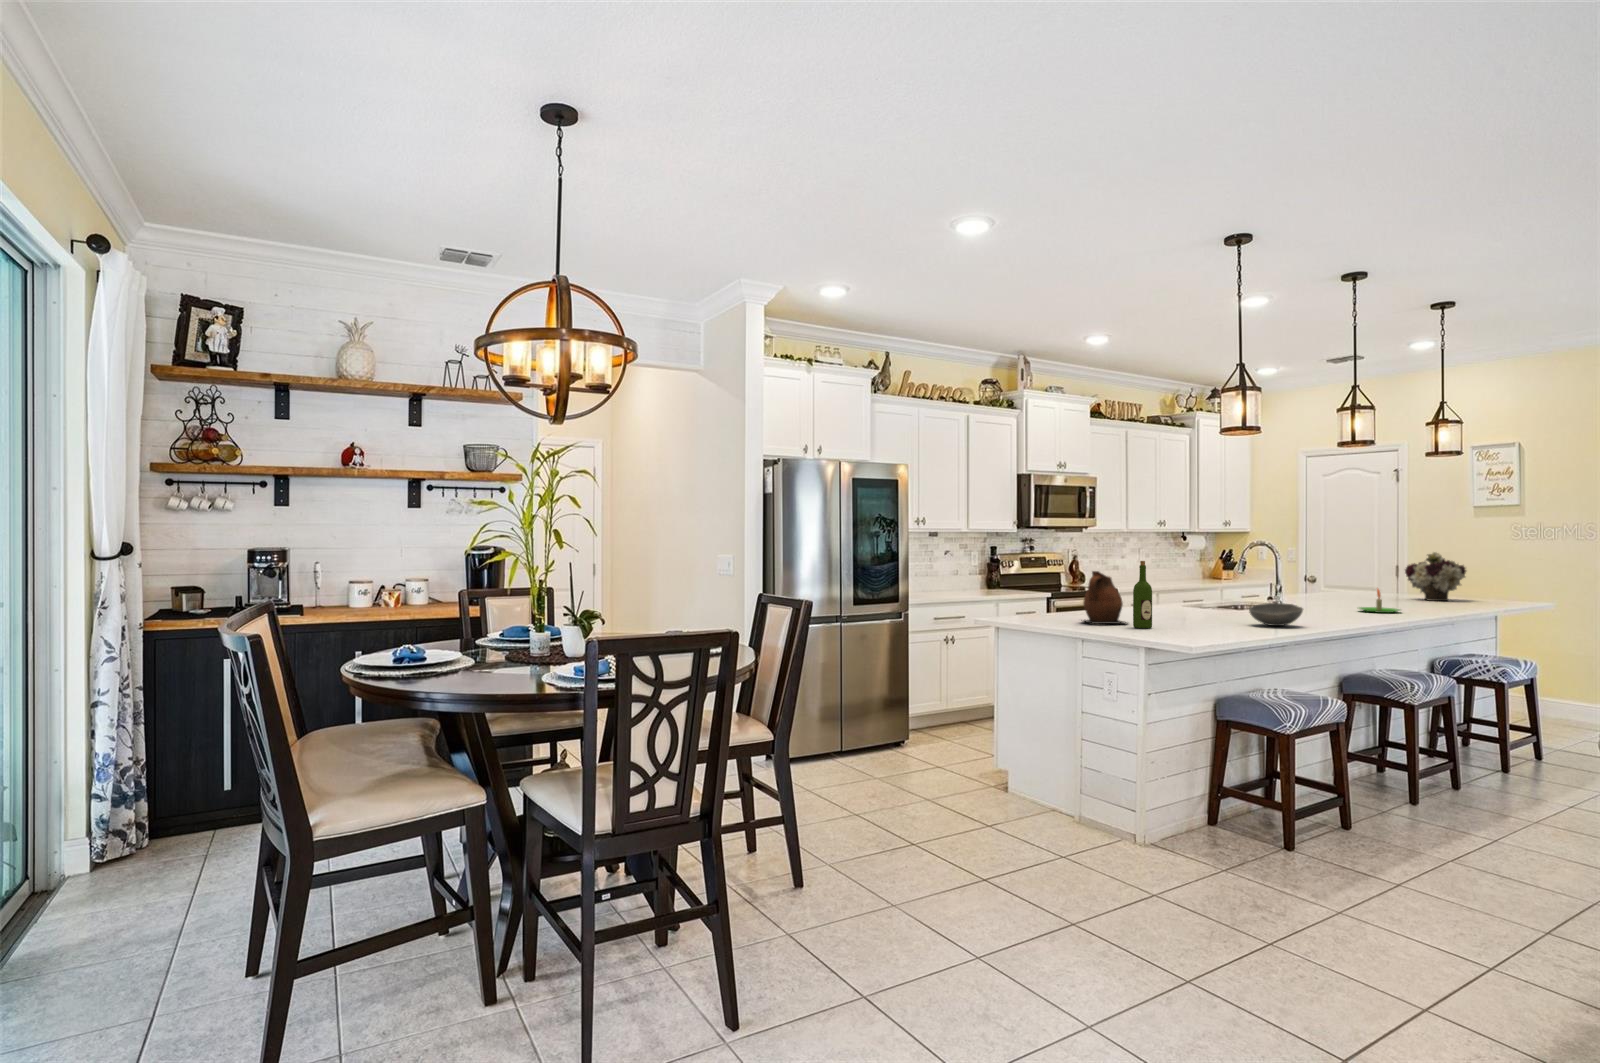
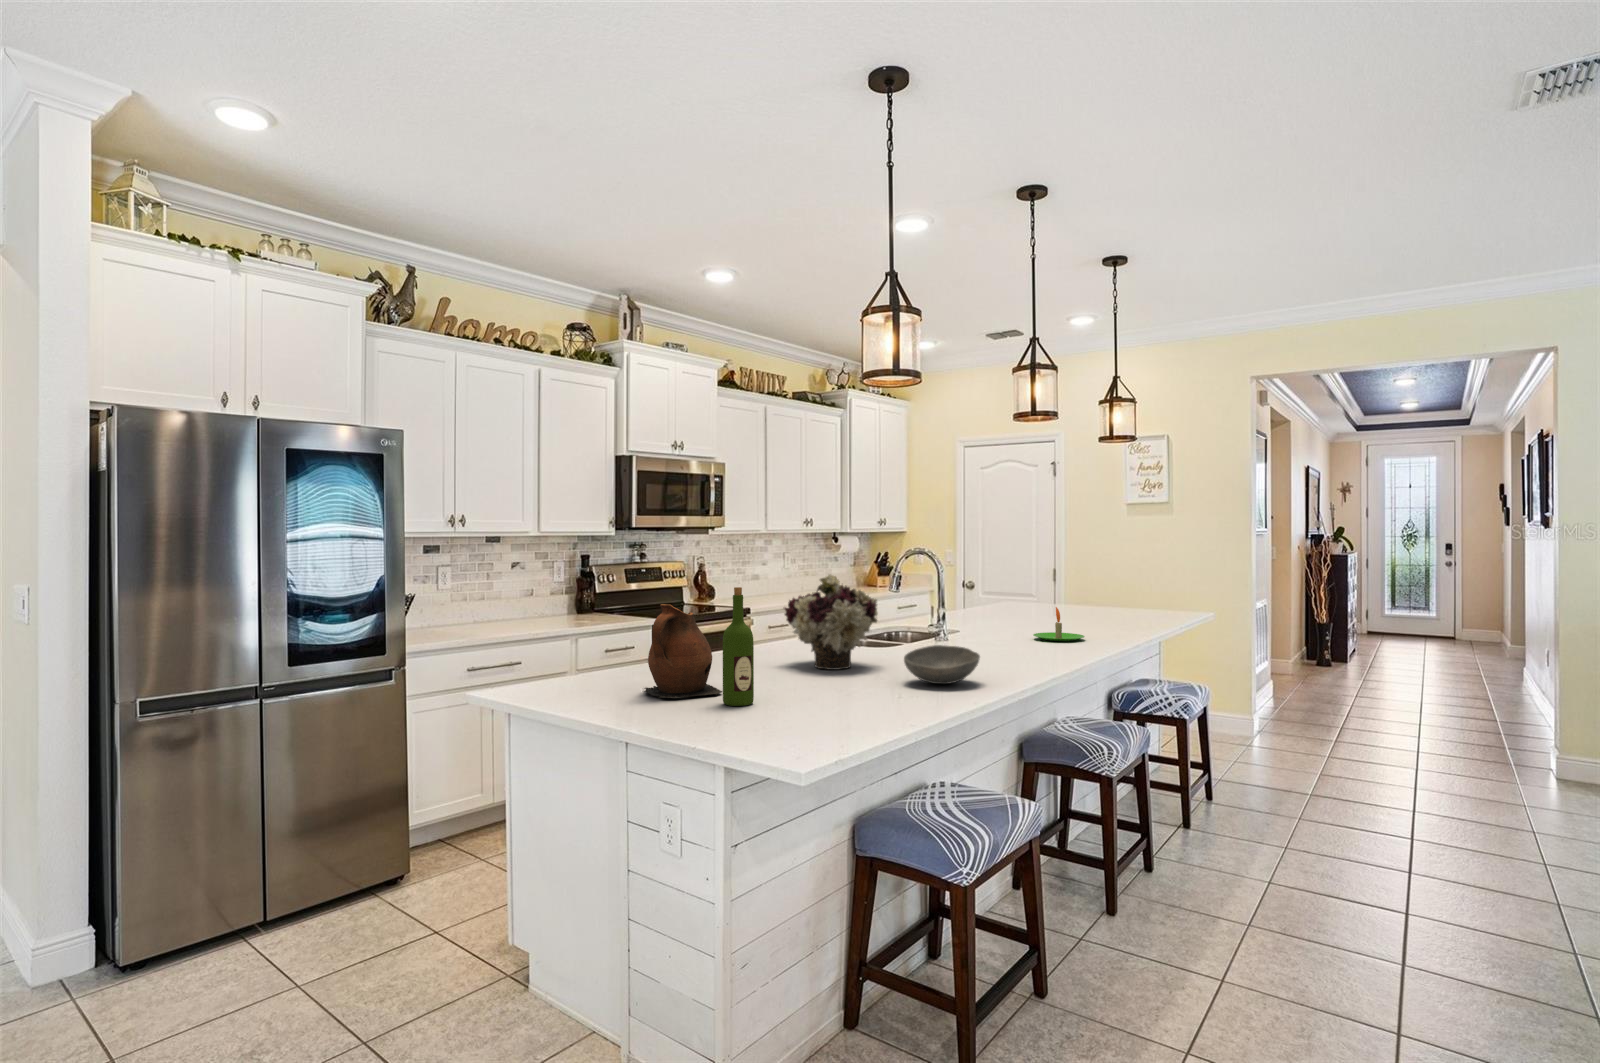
flower arrangement: present [1405,552,1466,601] -> present [784,574,878,670]

